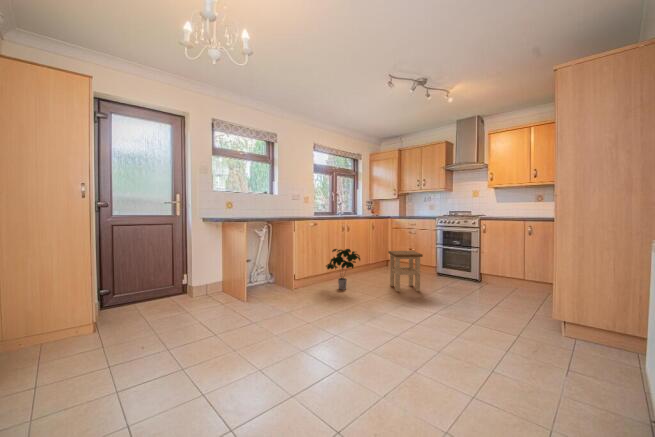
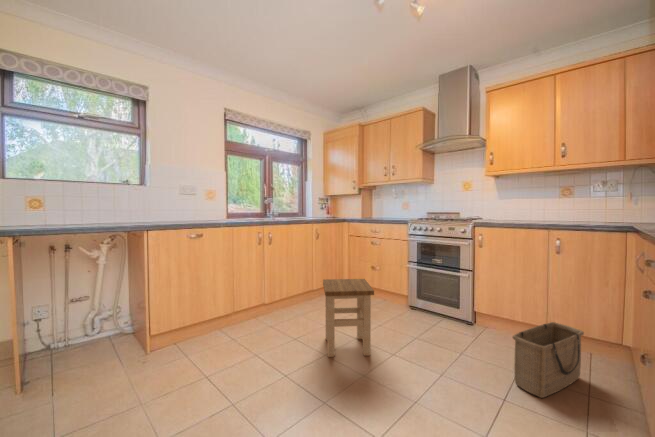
potted plant: present [326,249,360,290] -> none [214,278,267,352]
basket: none [499,271,538,304] -> present [513,322,584,398]

